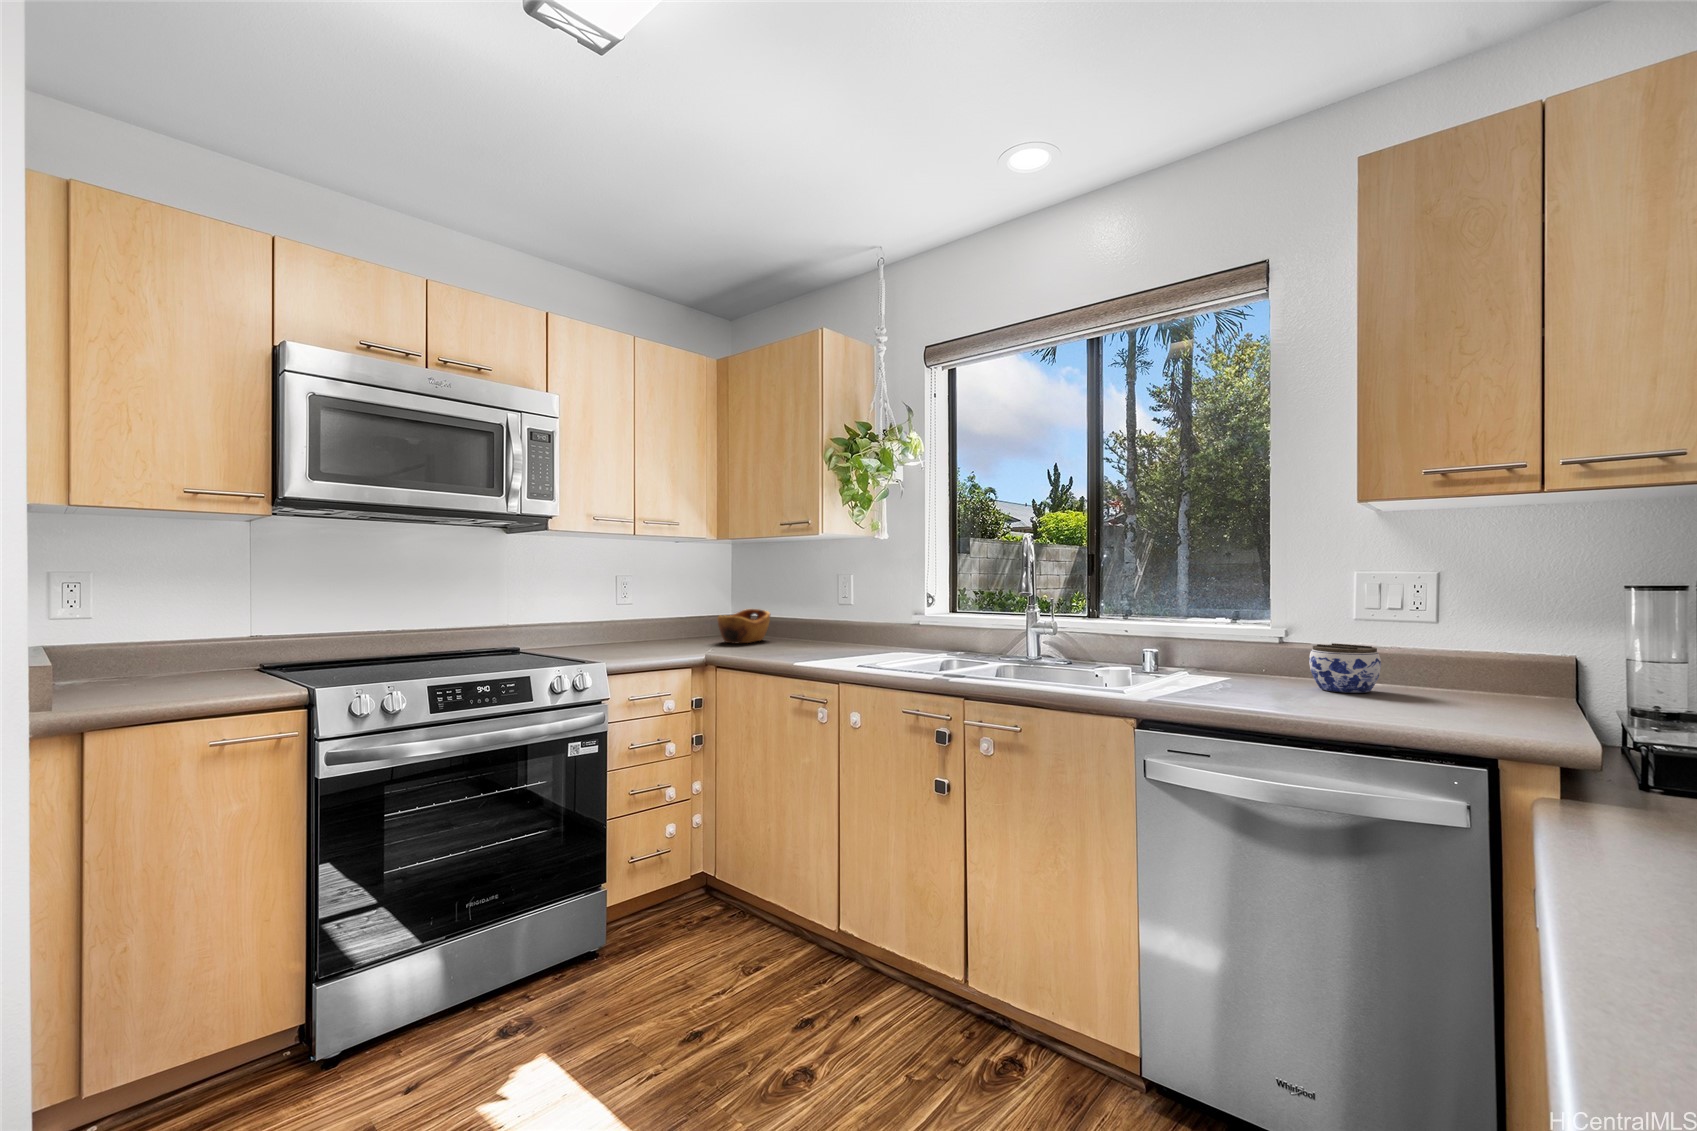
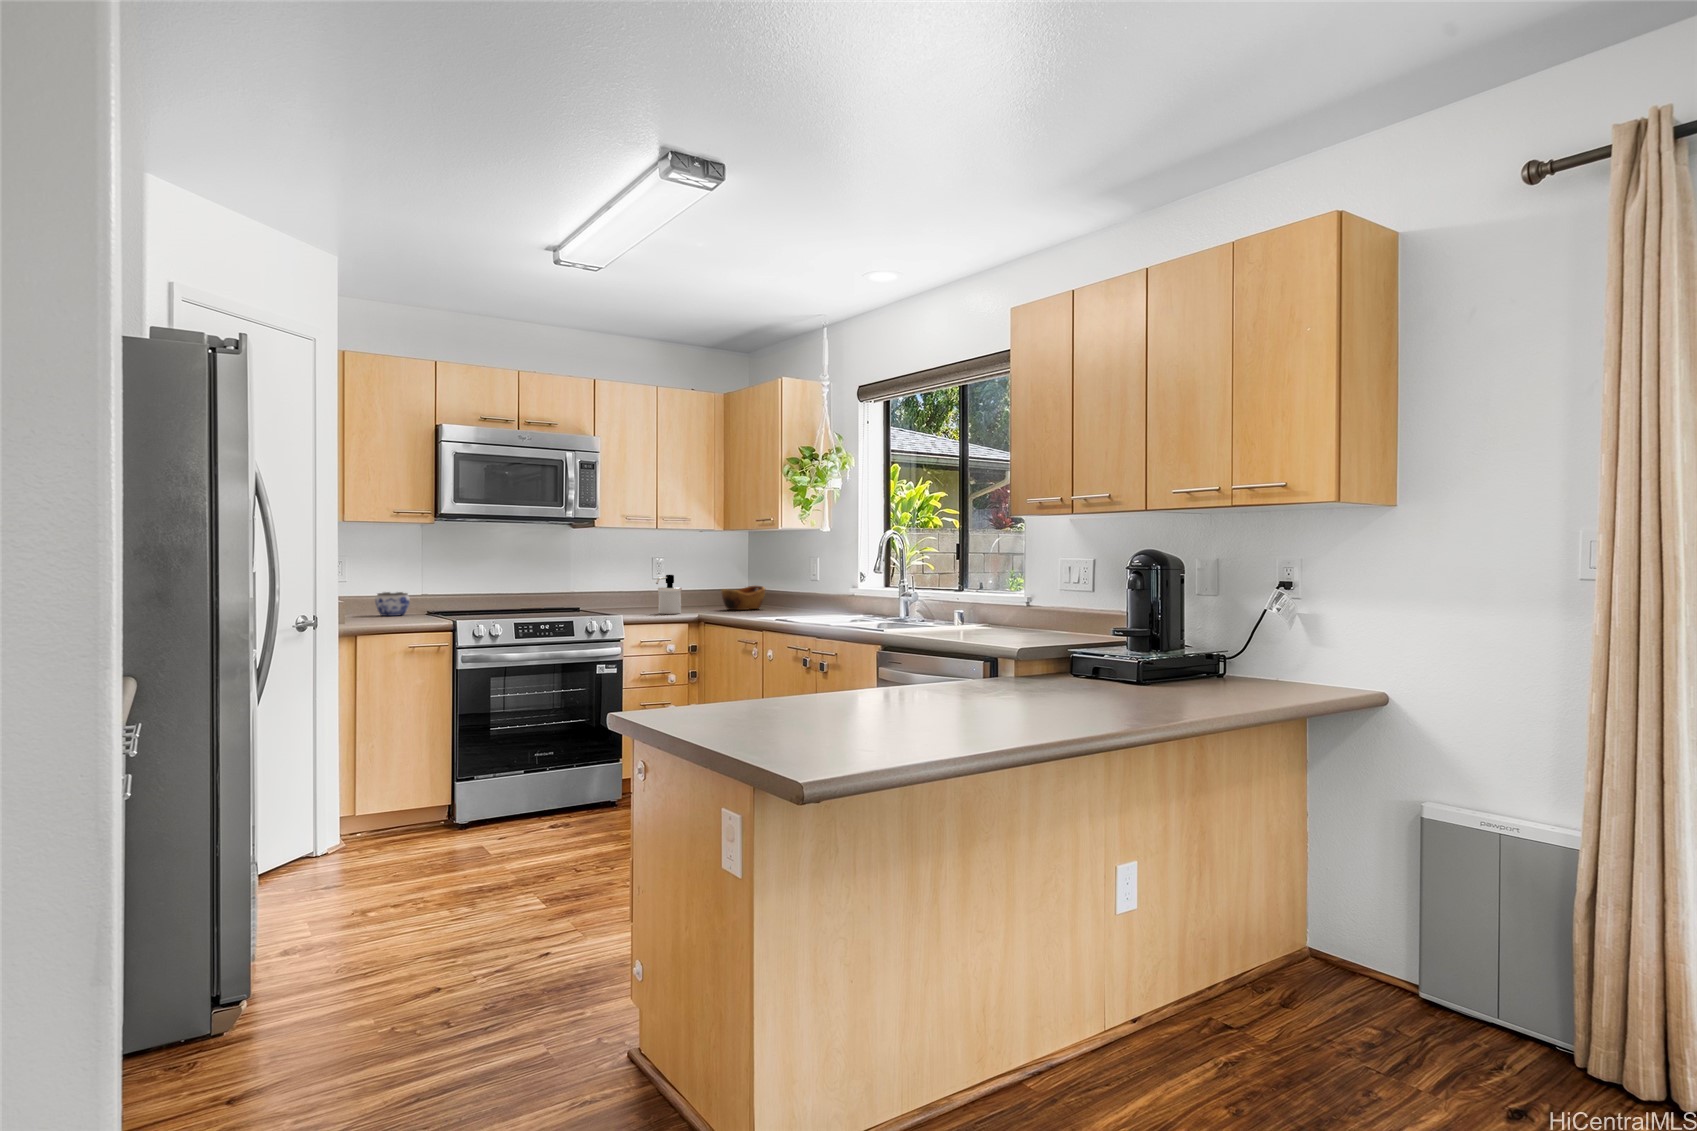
soap dispenser: none [646,598,681,655] -> present [656,575,682,614]
jar: present [1309,643,1381,693] -> present [375,592,410,616]

